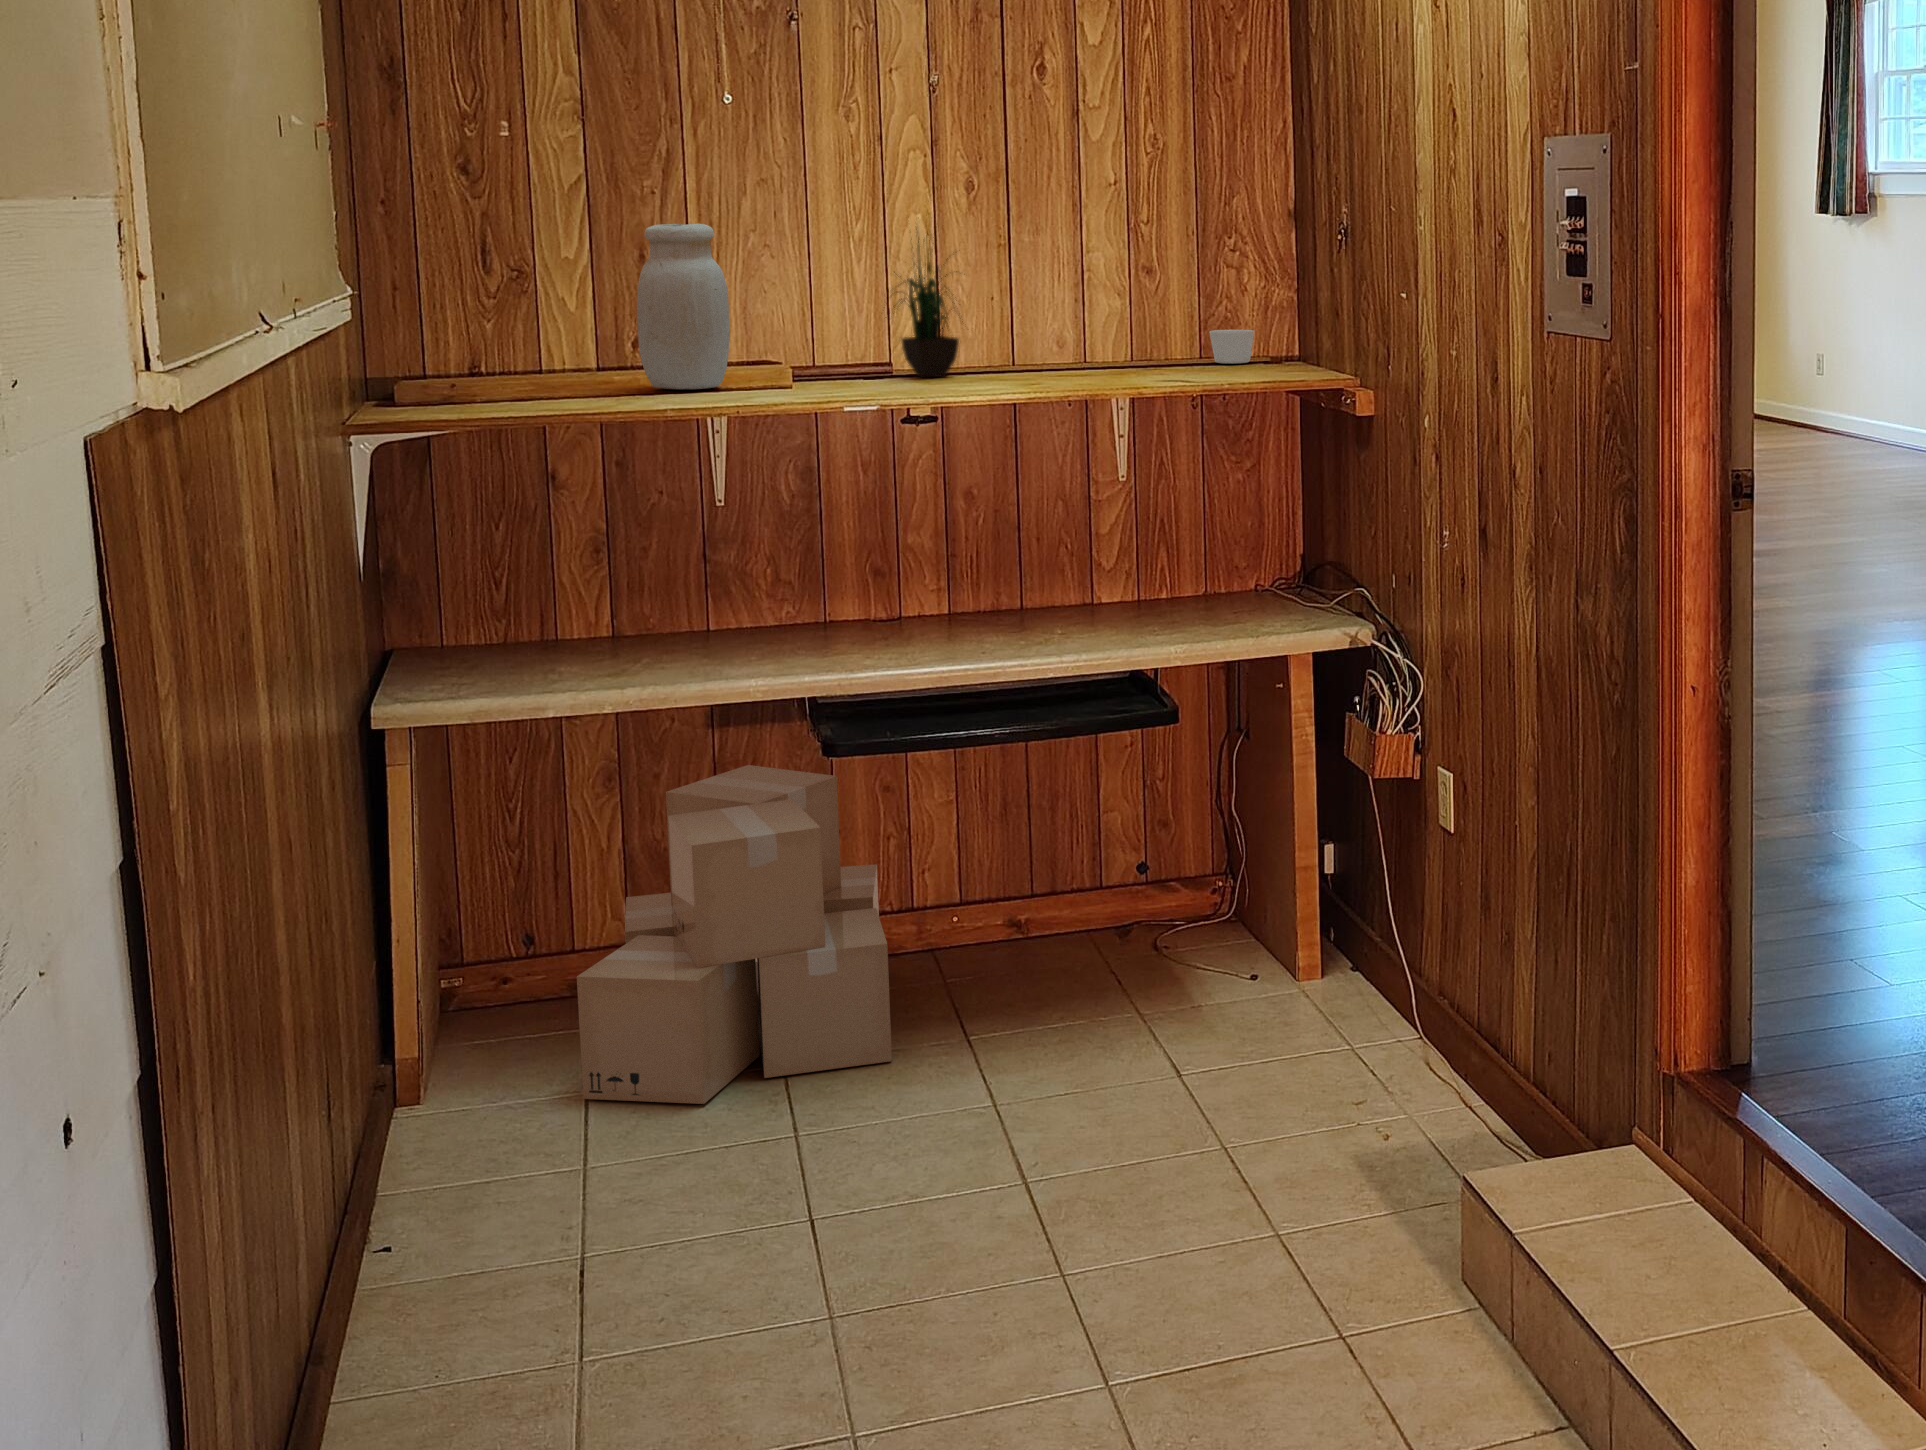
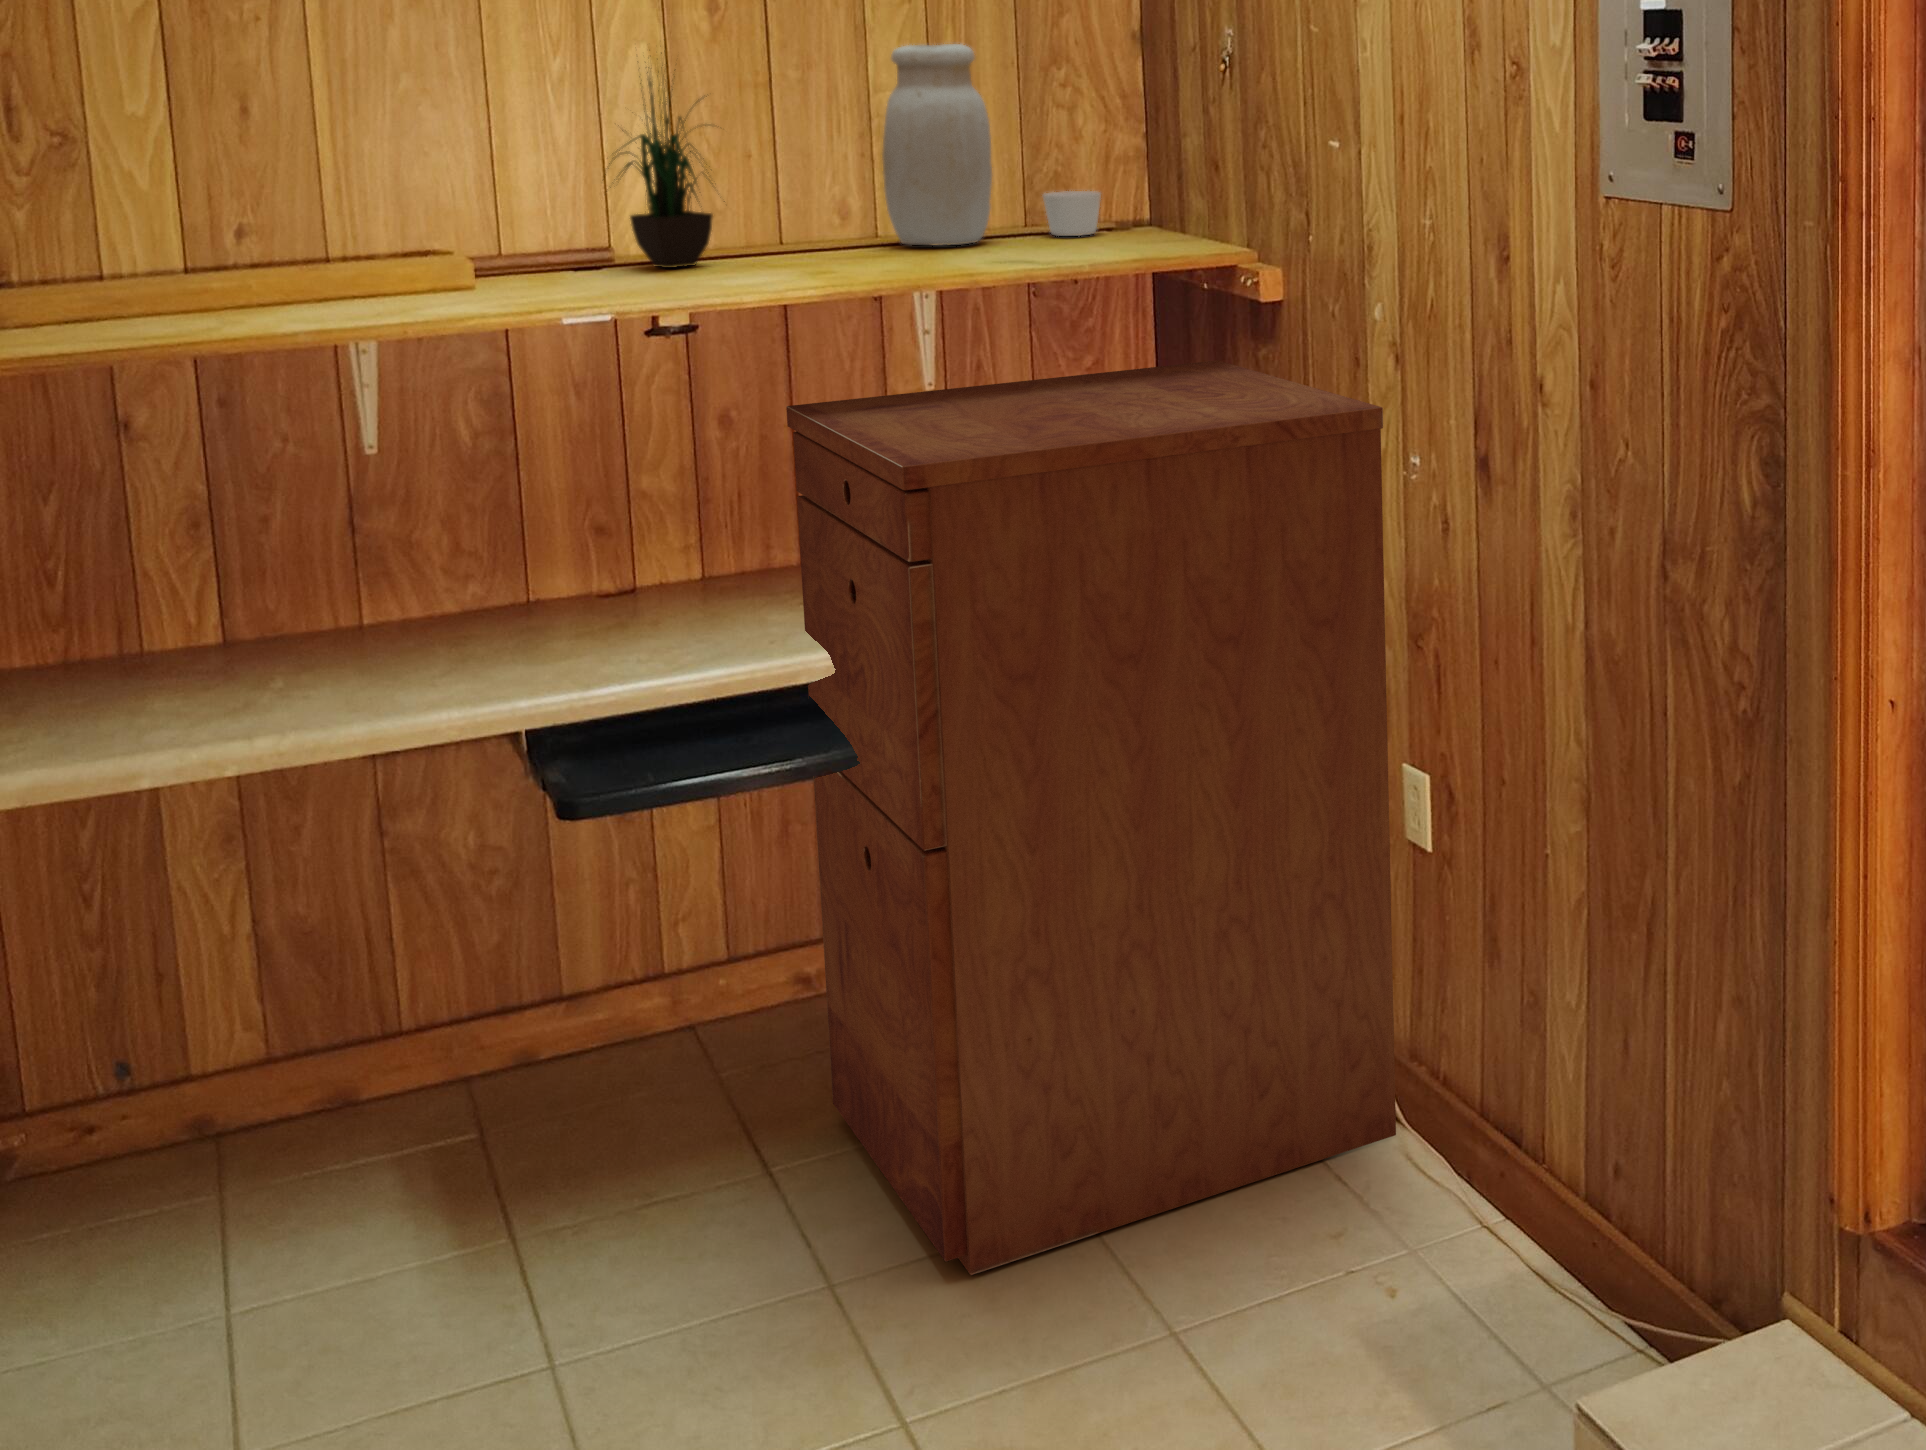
jar: present [637,224,730,389] -> present [882,44,992,246]
filing cabinet: none [998,460,1424,1104] -> present [786,360,1396,1275]
cardboard box: present [577,765,892,1104] -> none [192,806,669,1340]

